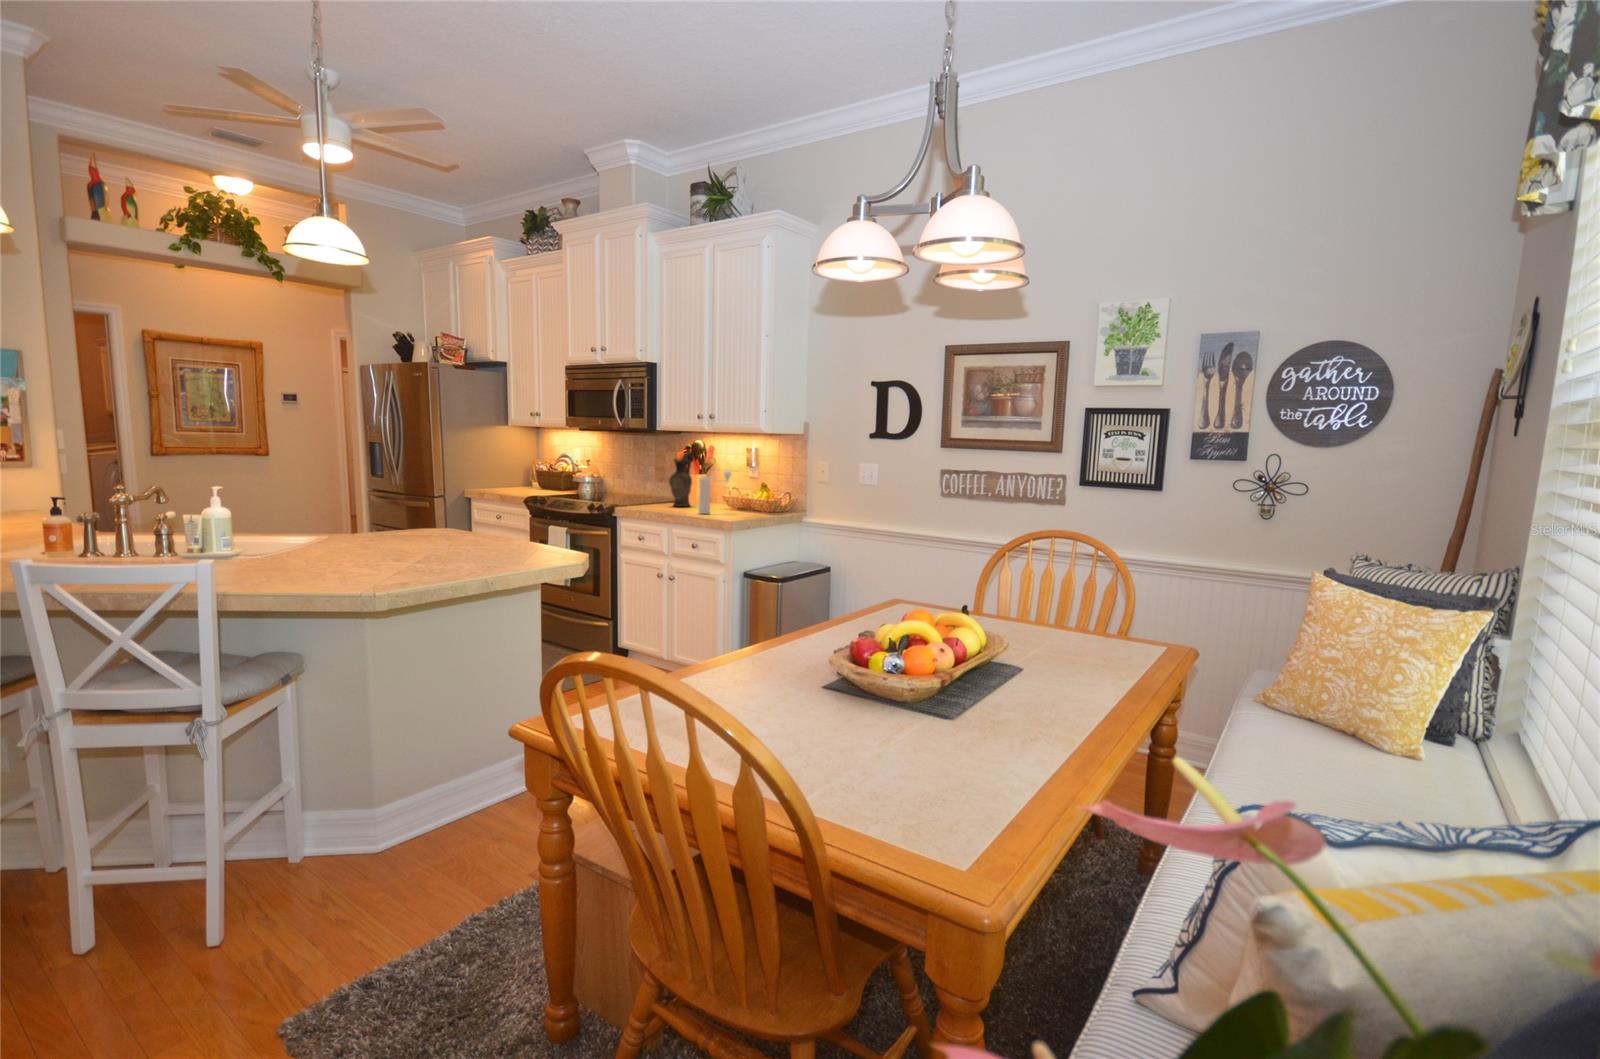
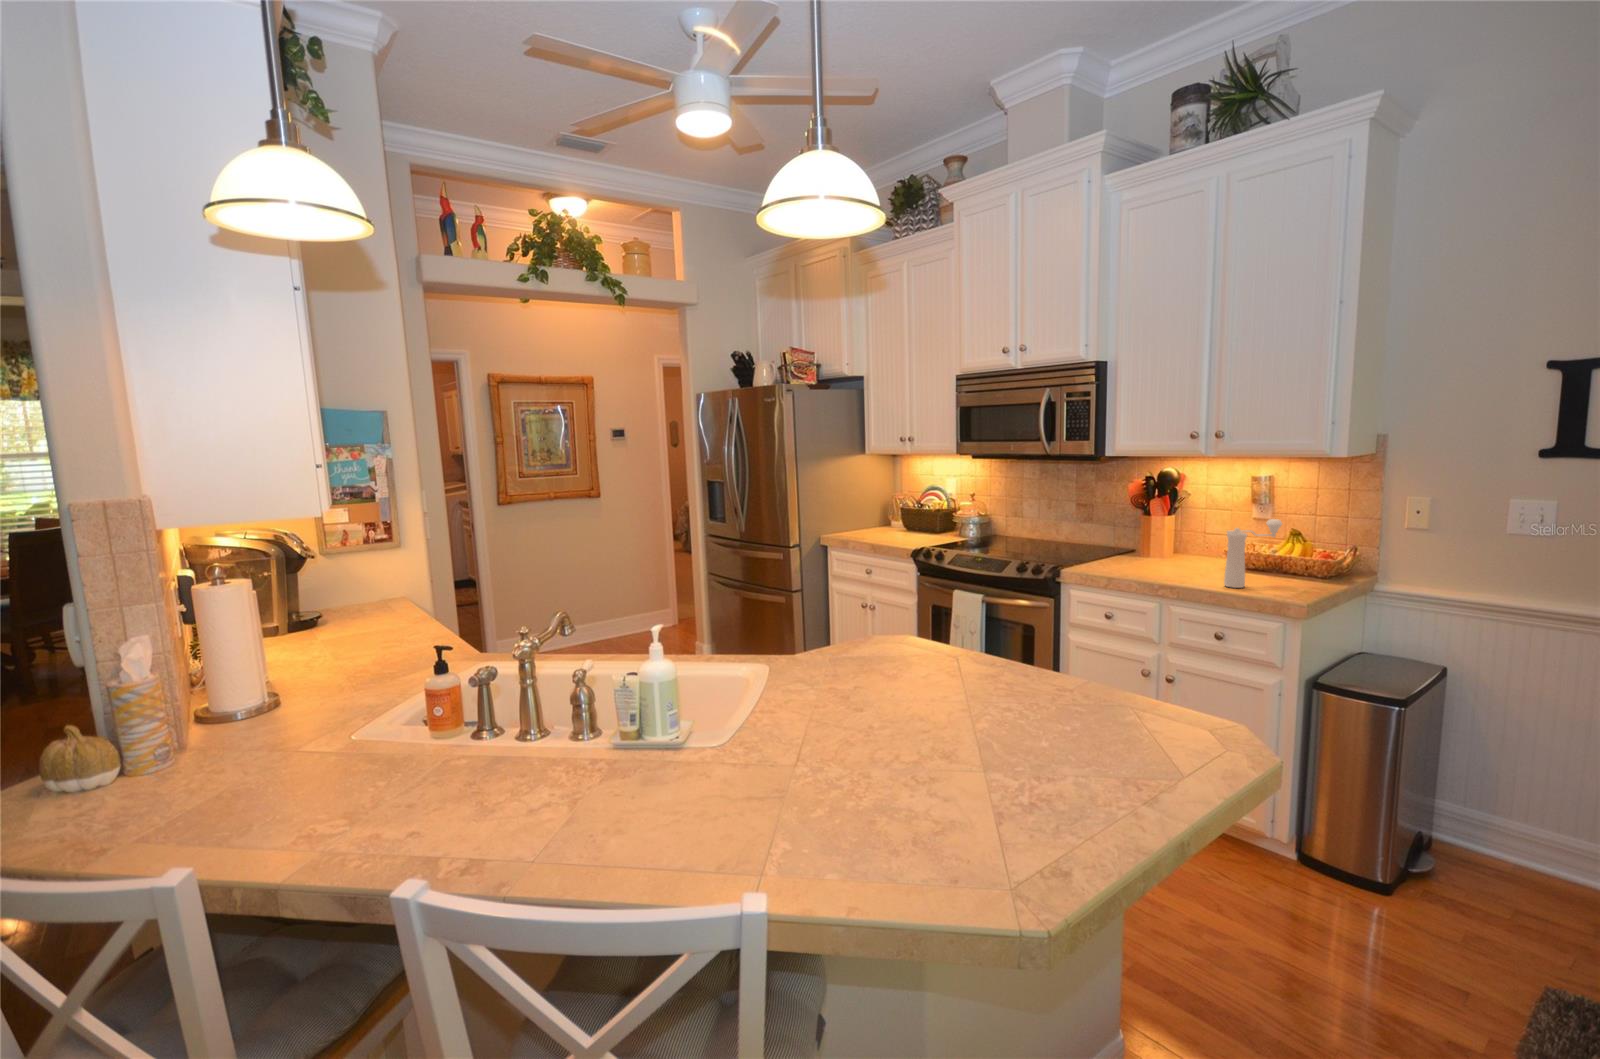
ceramic pitcher: present [669,453,692,506] -> none [1142,487,1178,568]

